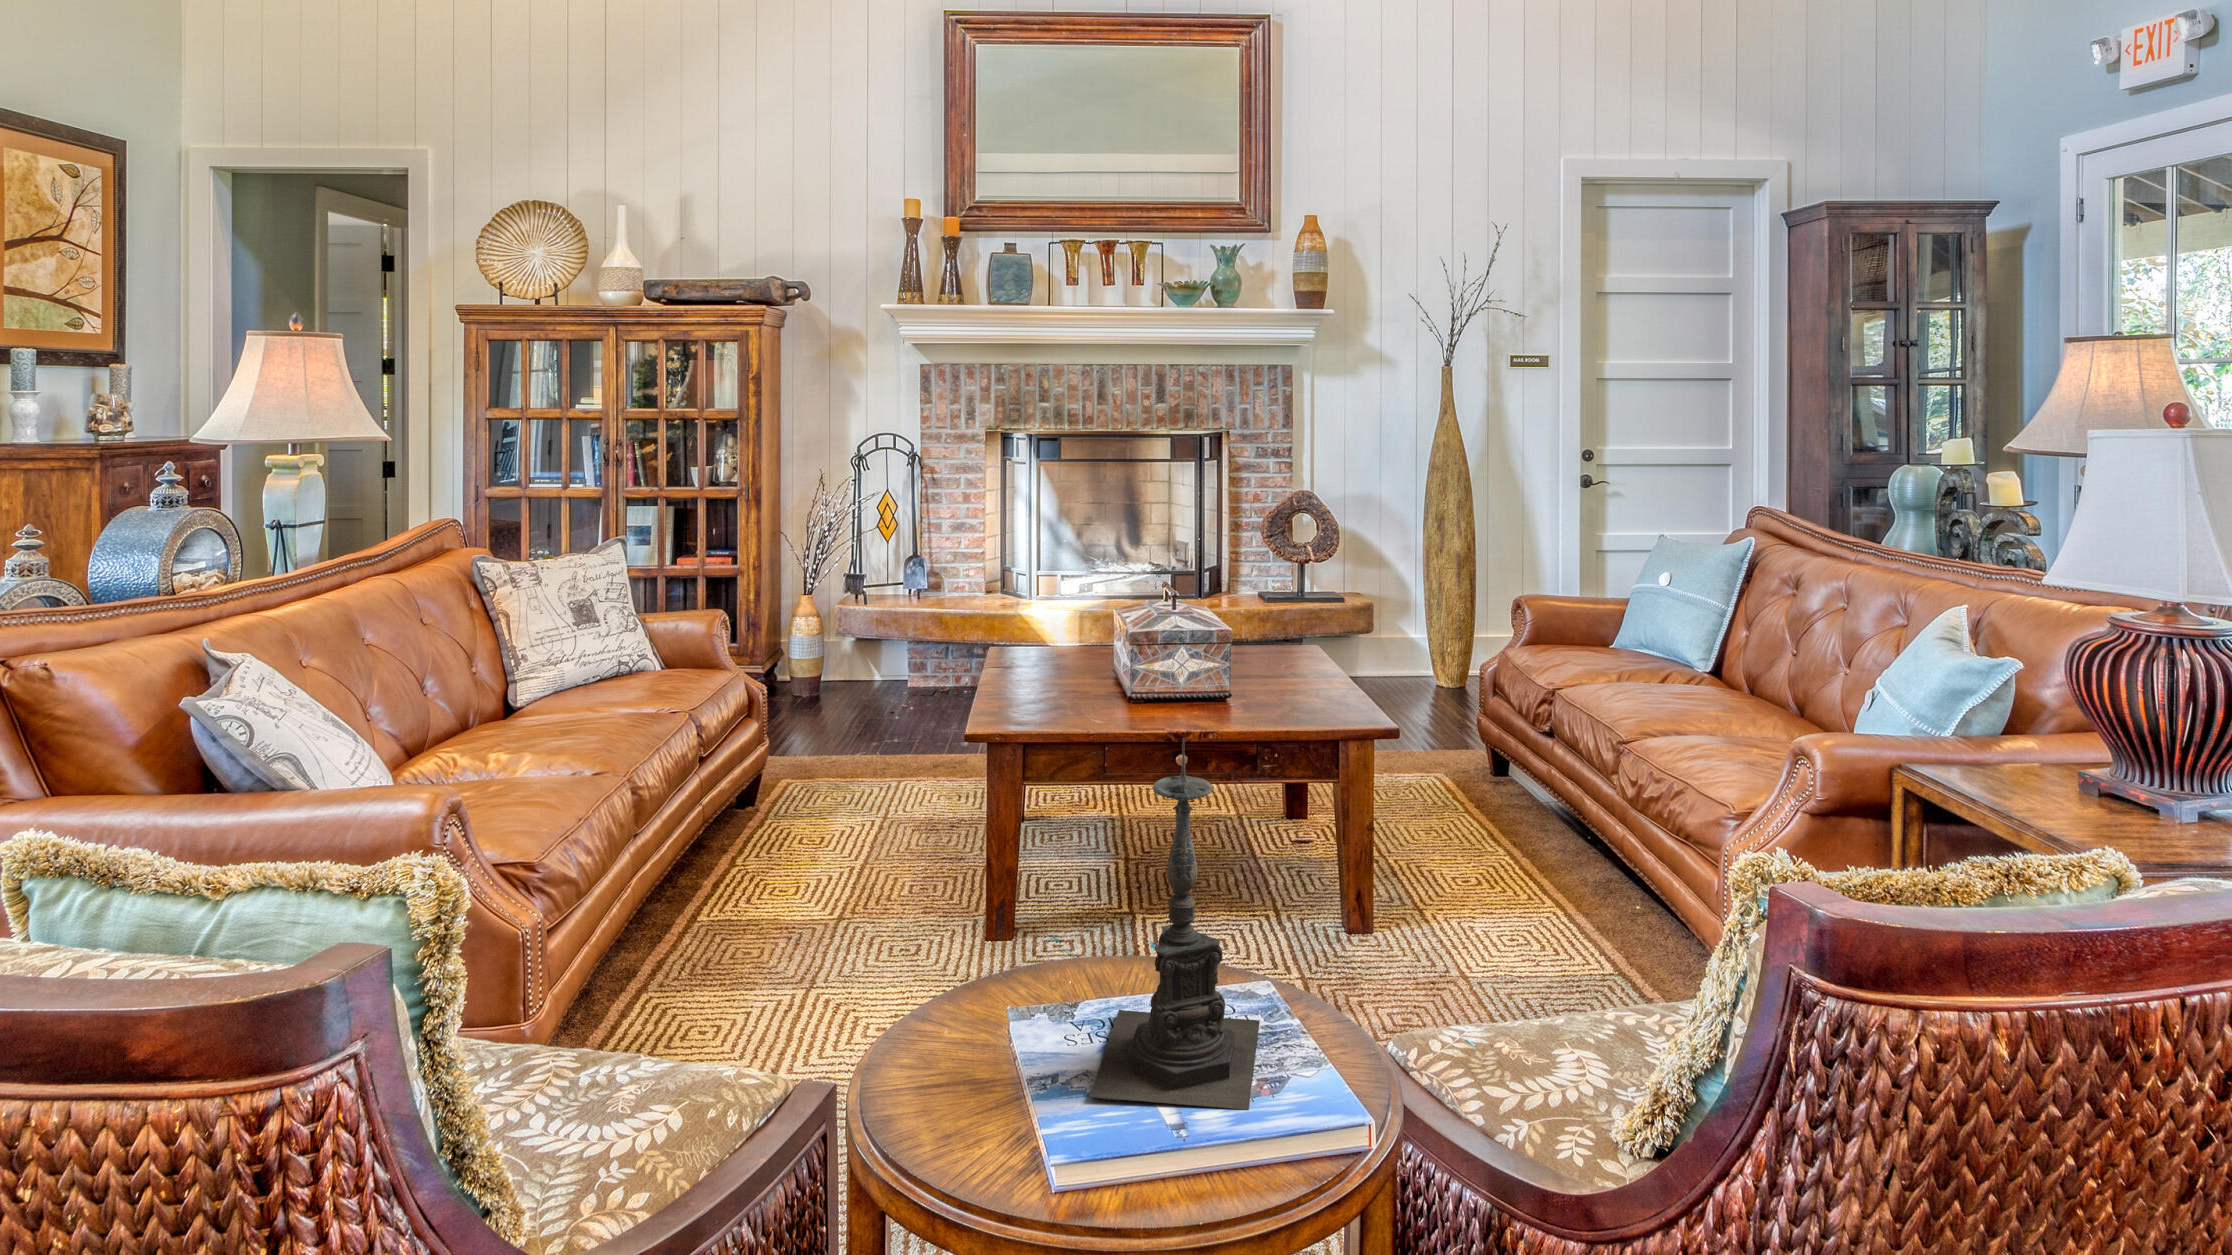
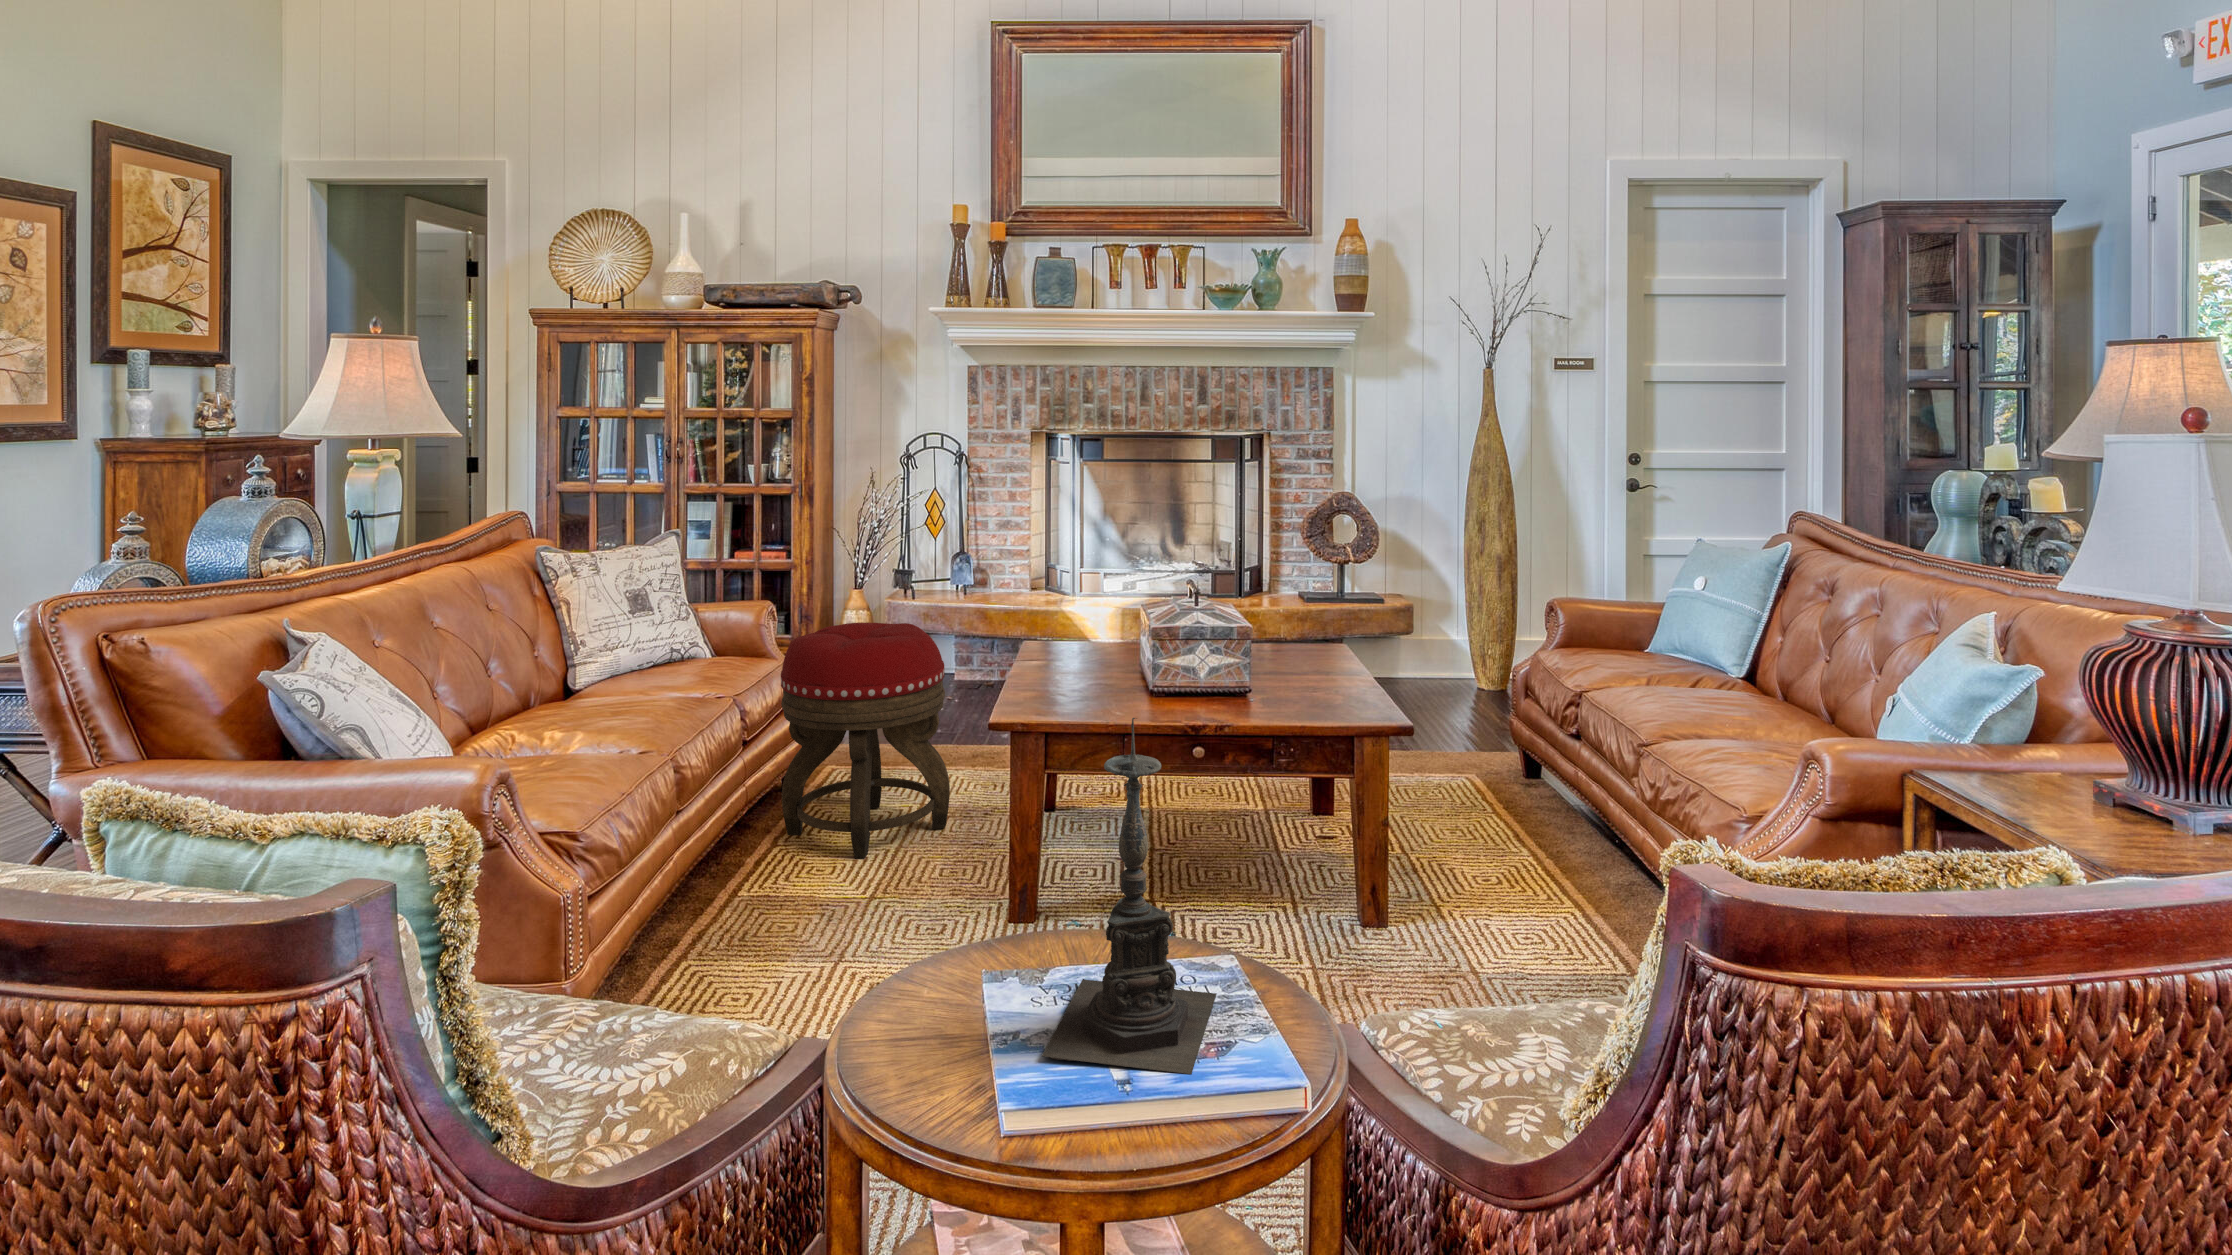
footstool: none [747,633,922,878] -> present [781,623,950,859]

